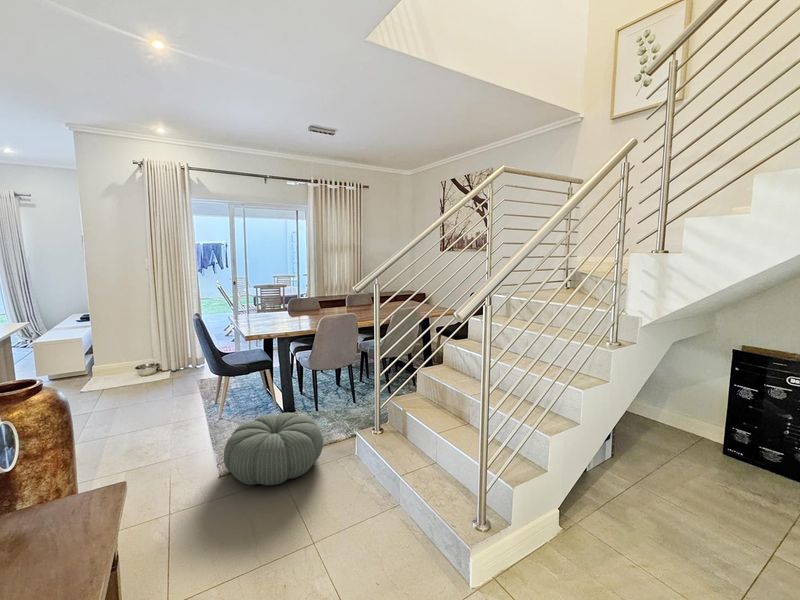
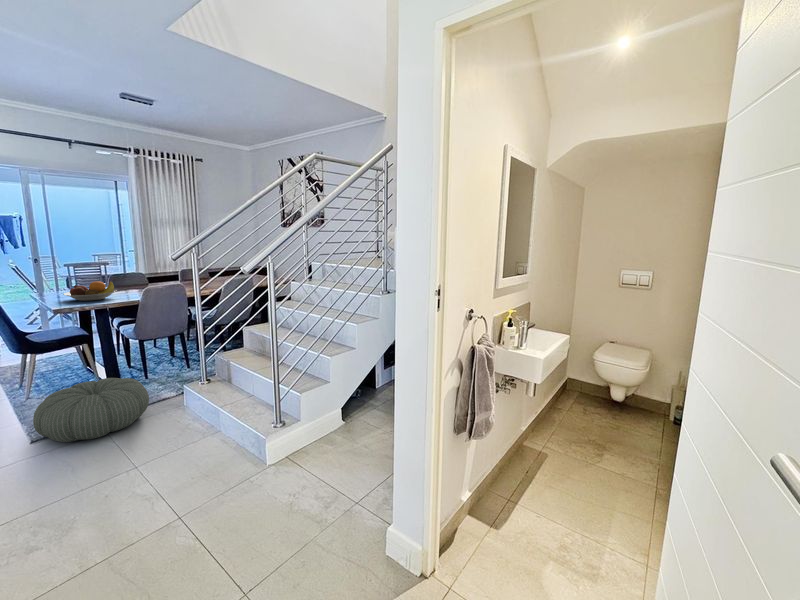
fruit bowl: none [254,308,297,327] -> present [64,281,117,301]

